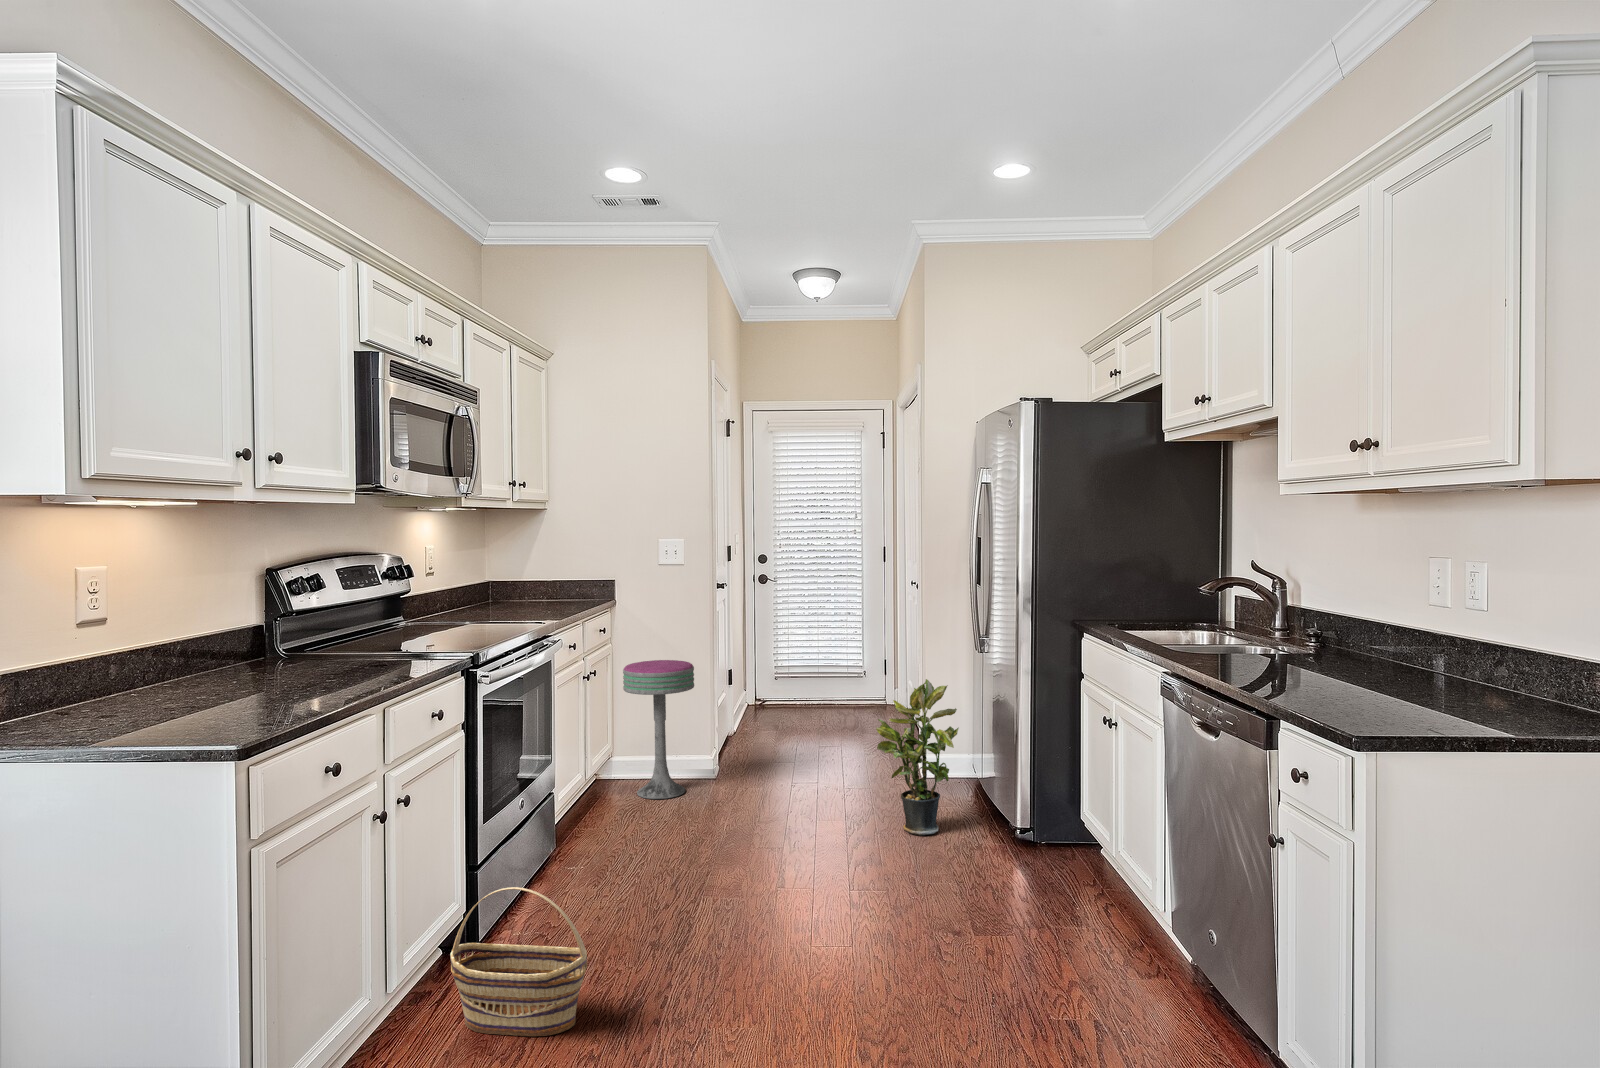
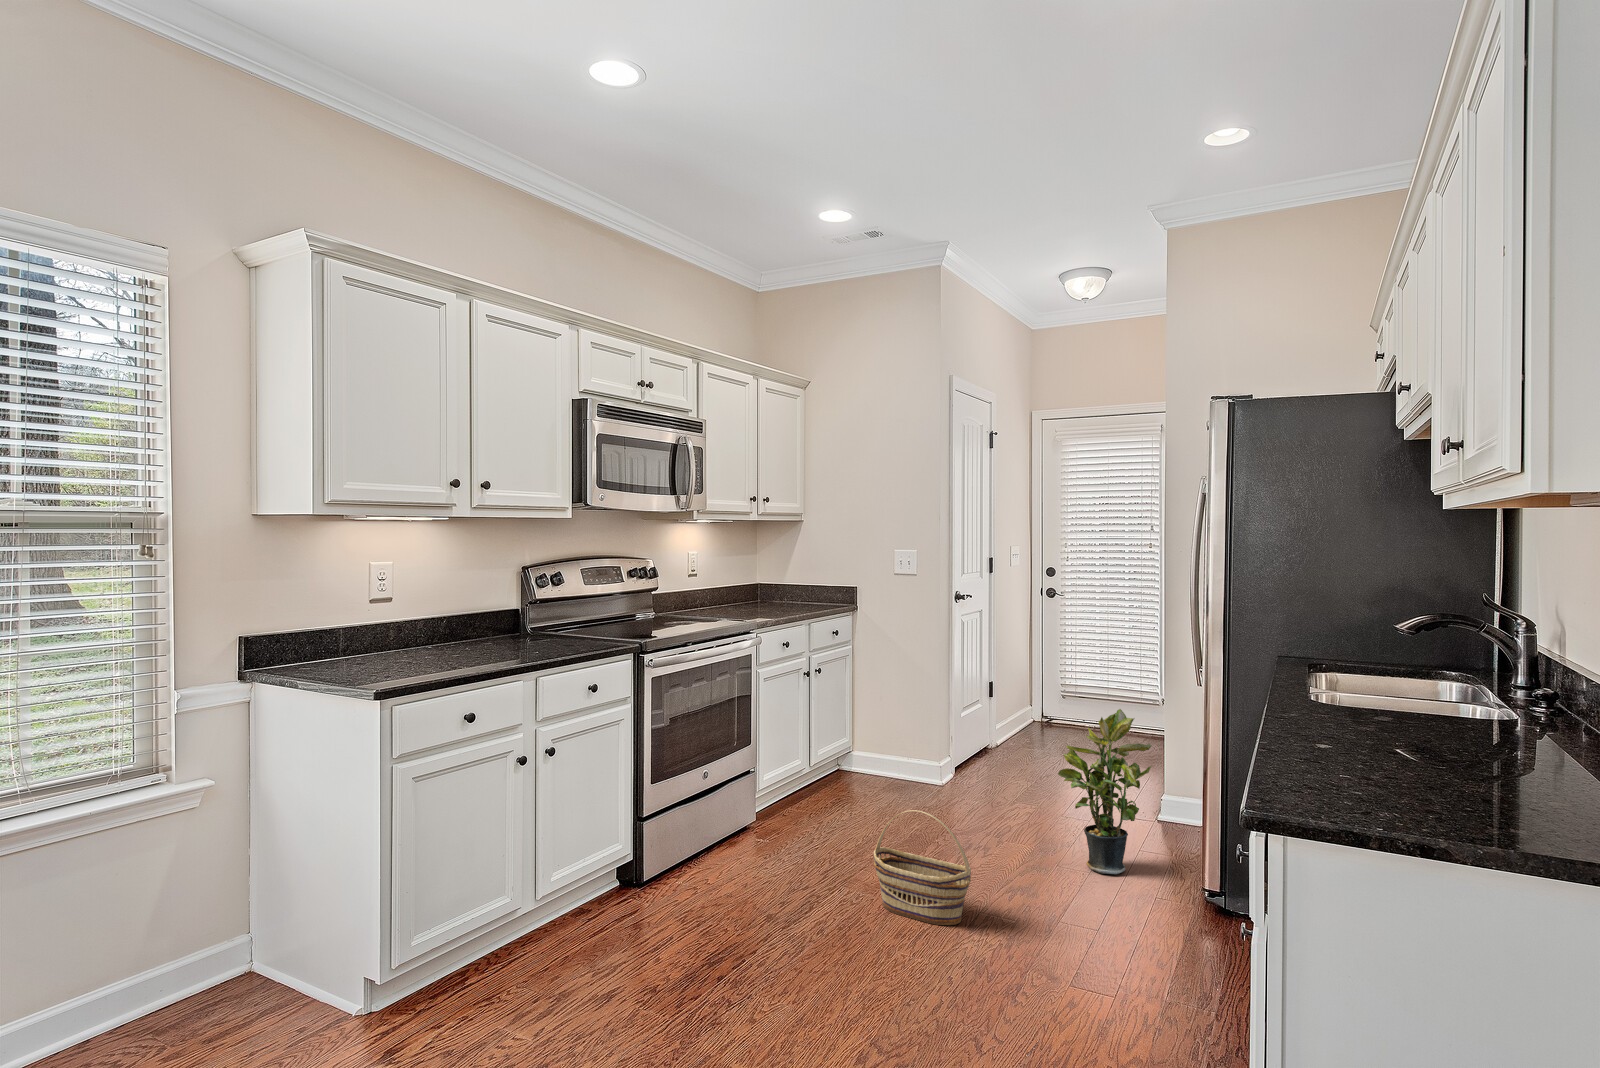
bar stool: present [623,660,694,799] -> none [851,665,917,795]
basket: present [450,887,587,1036] -> present [874,810,971,925]

